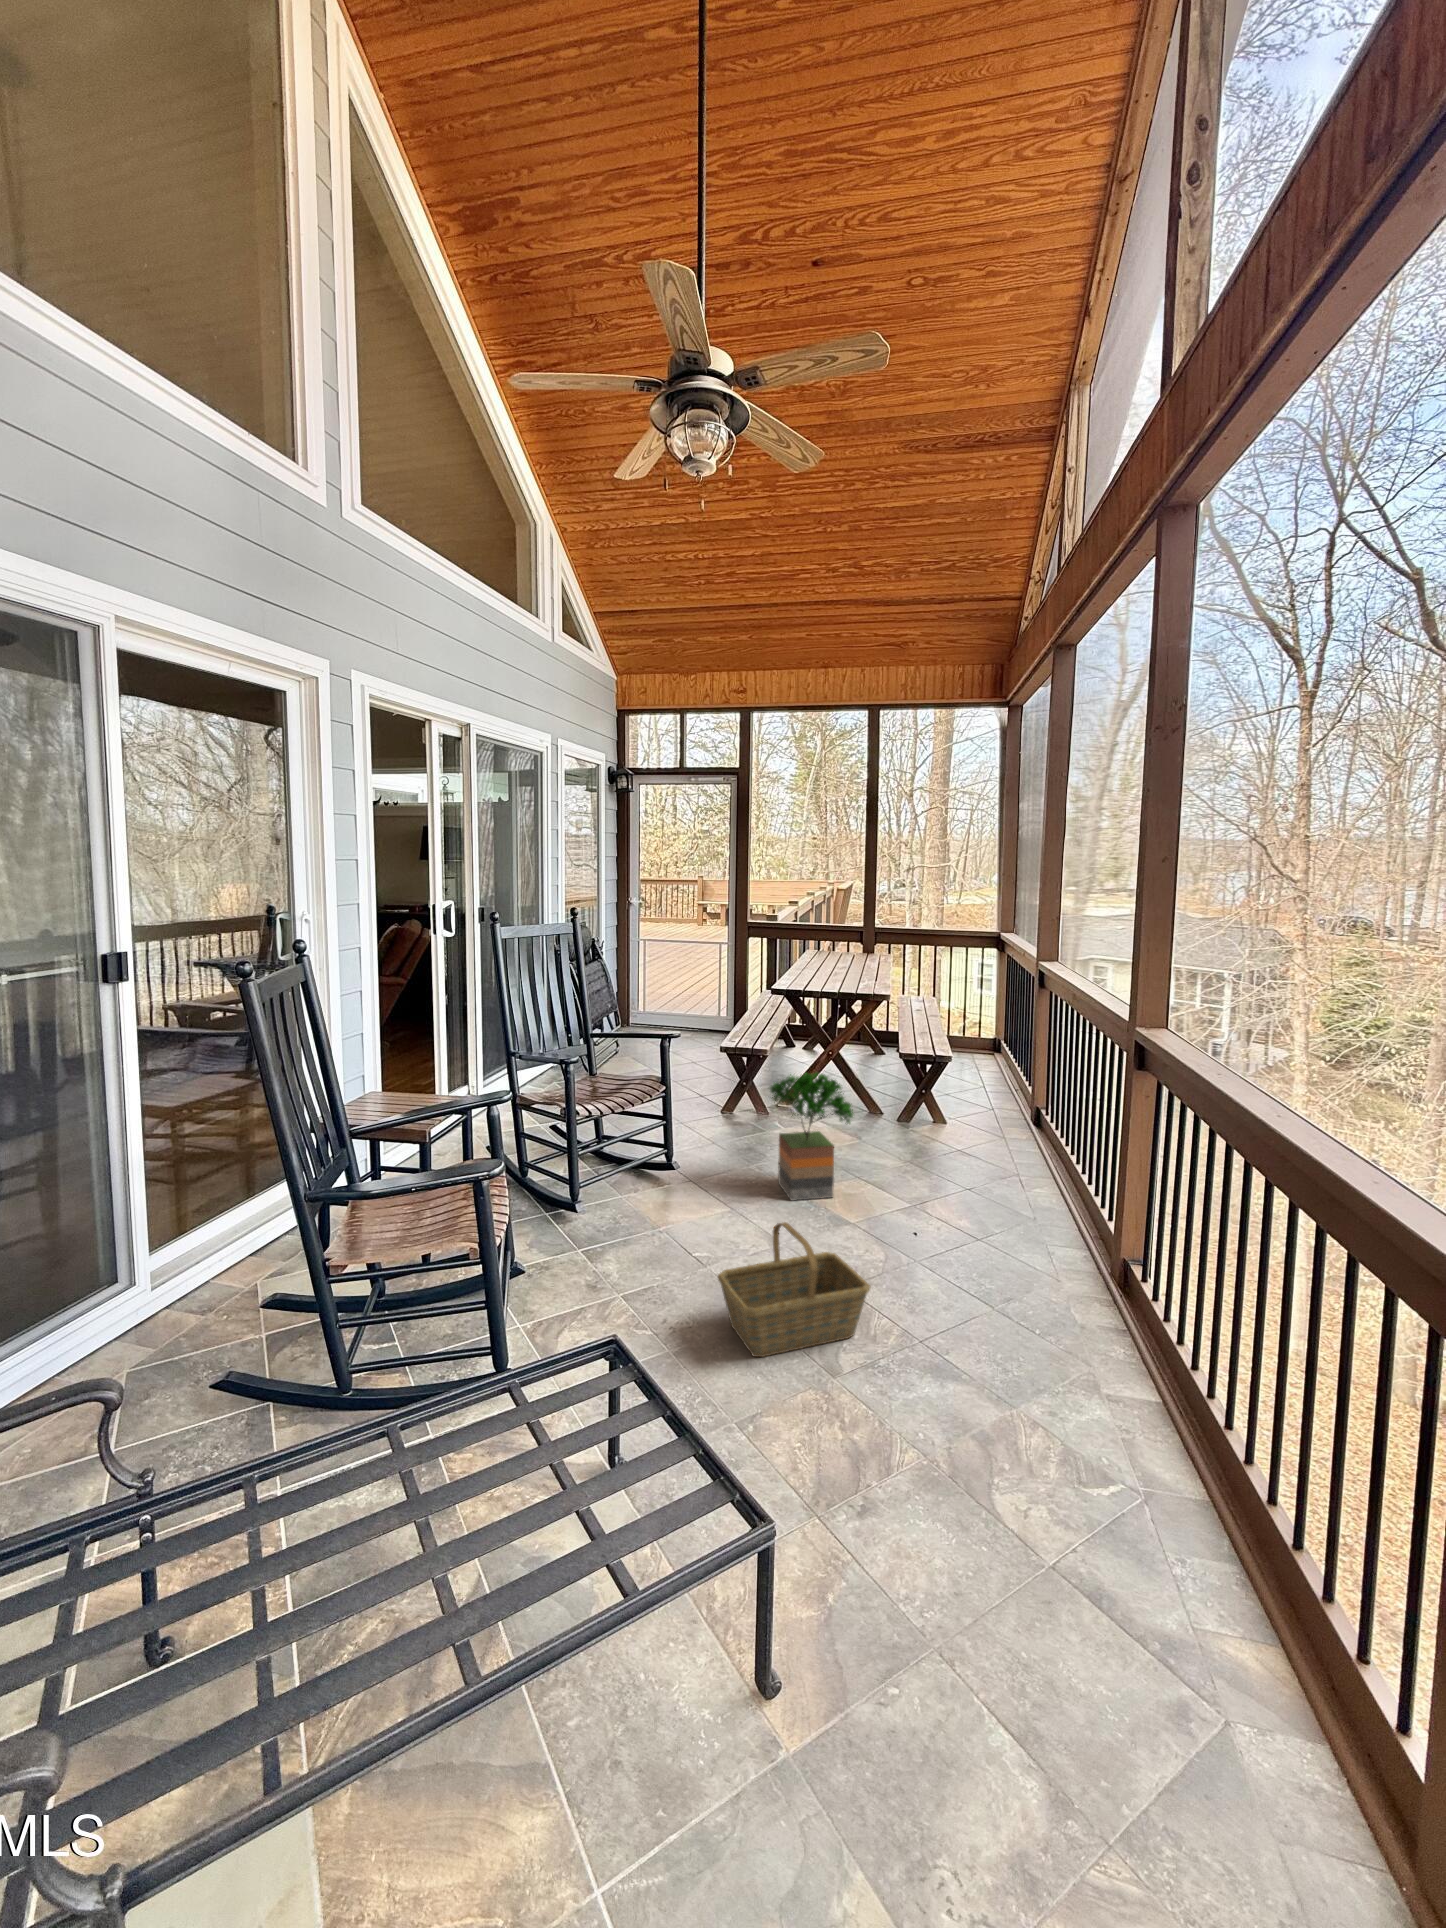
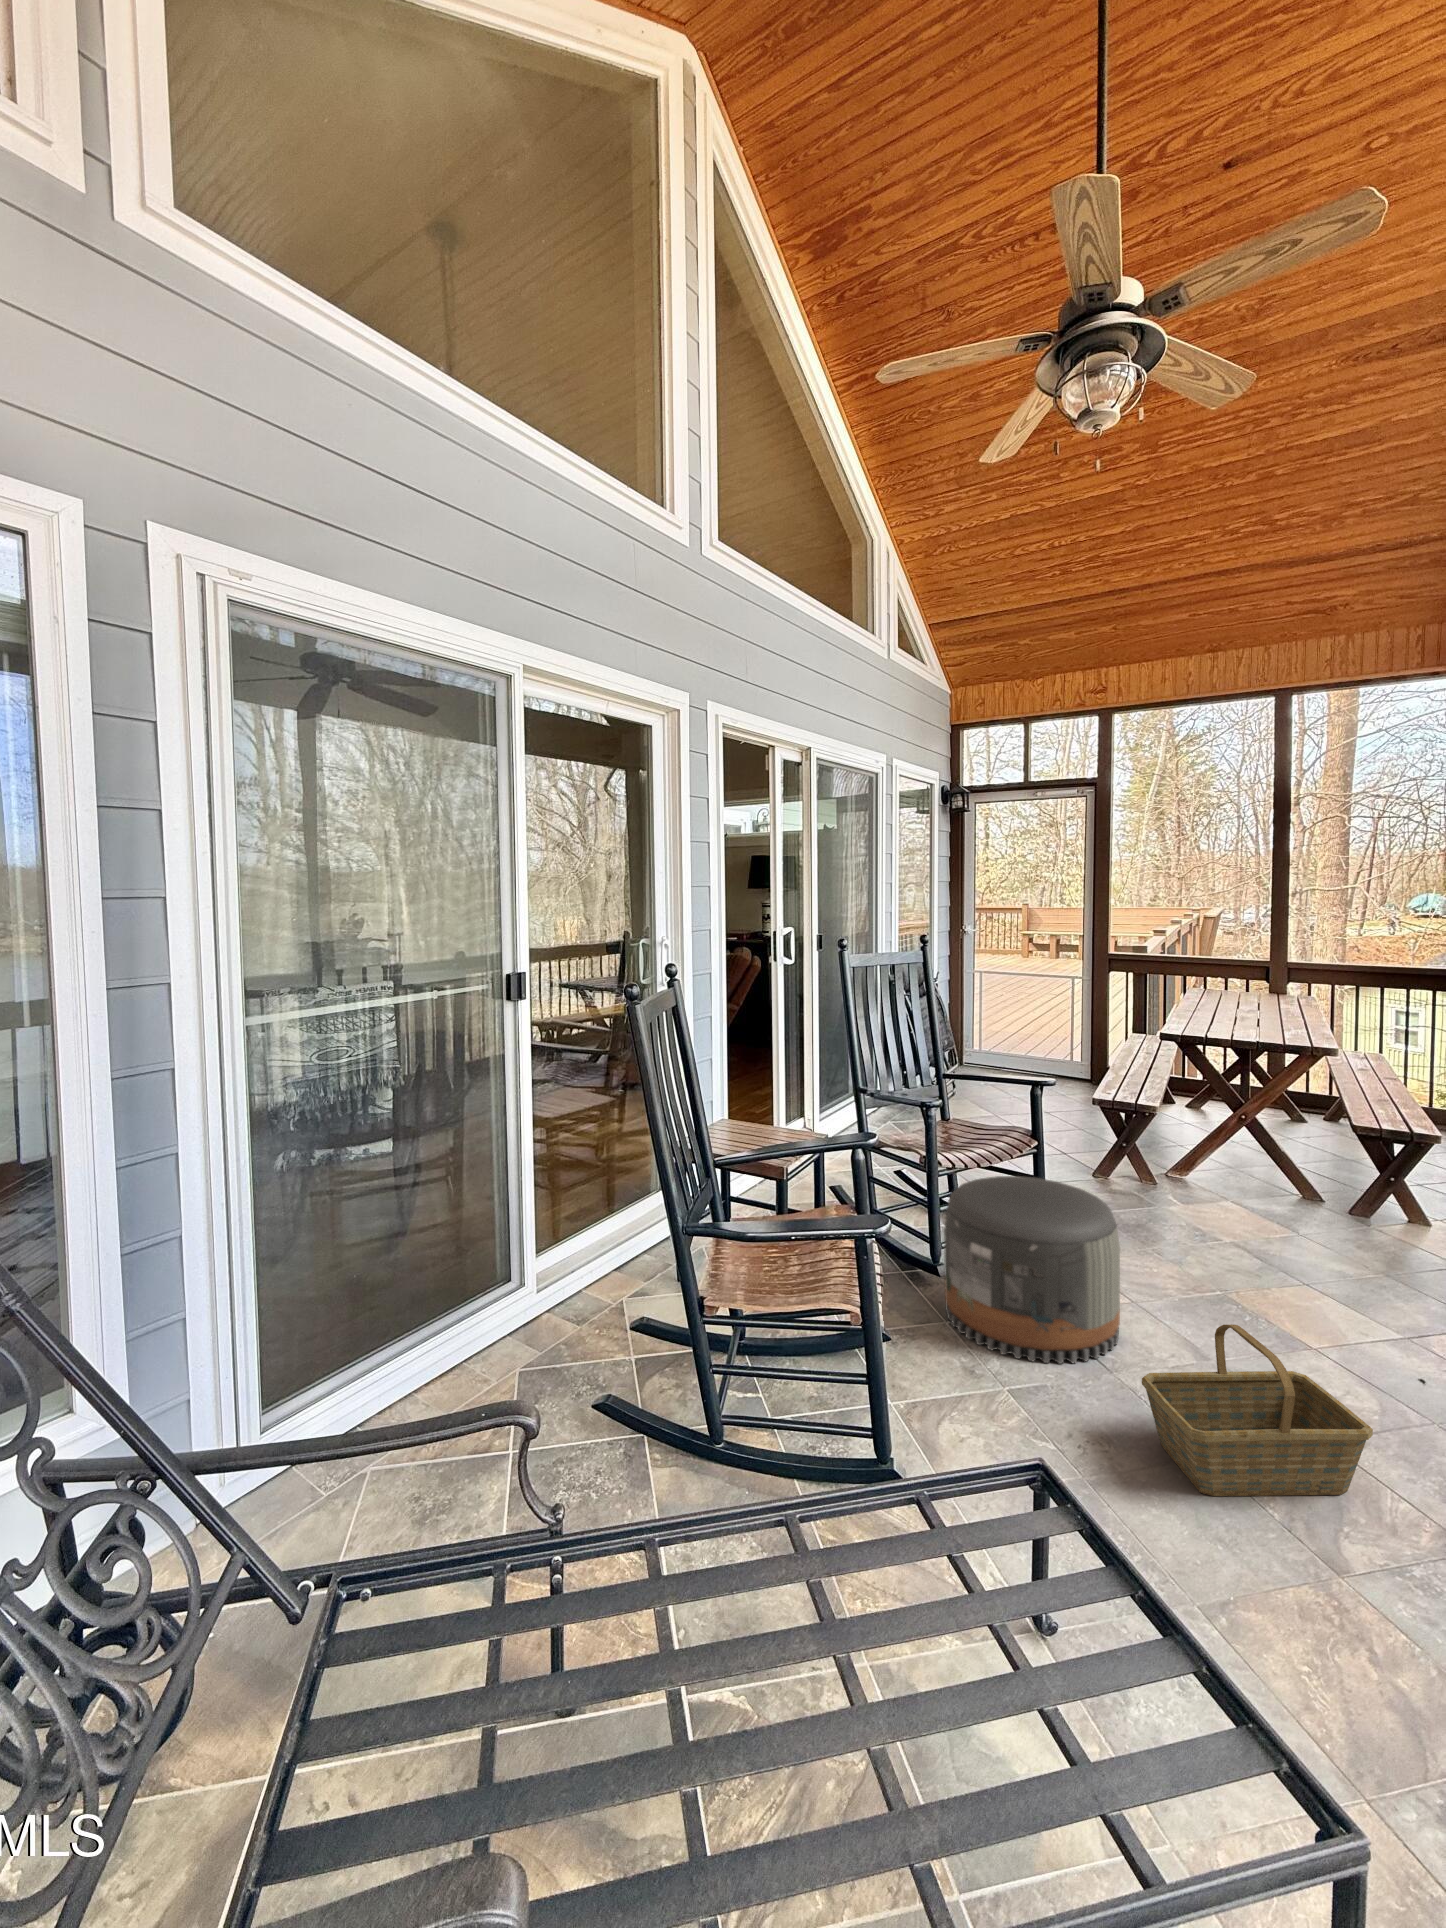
potted tree: present [770,1073,853,1201] -> none [1174,1134,1305,1298]
pouf: none [575,1121,716,1276] -> present [944,1176,1120,1364]

